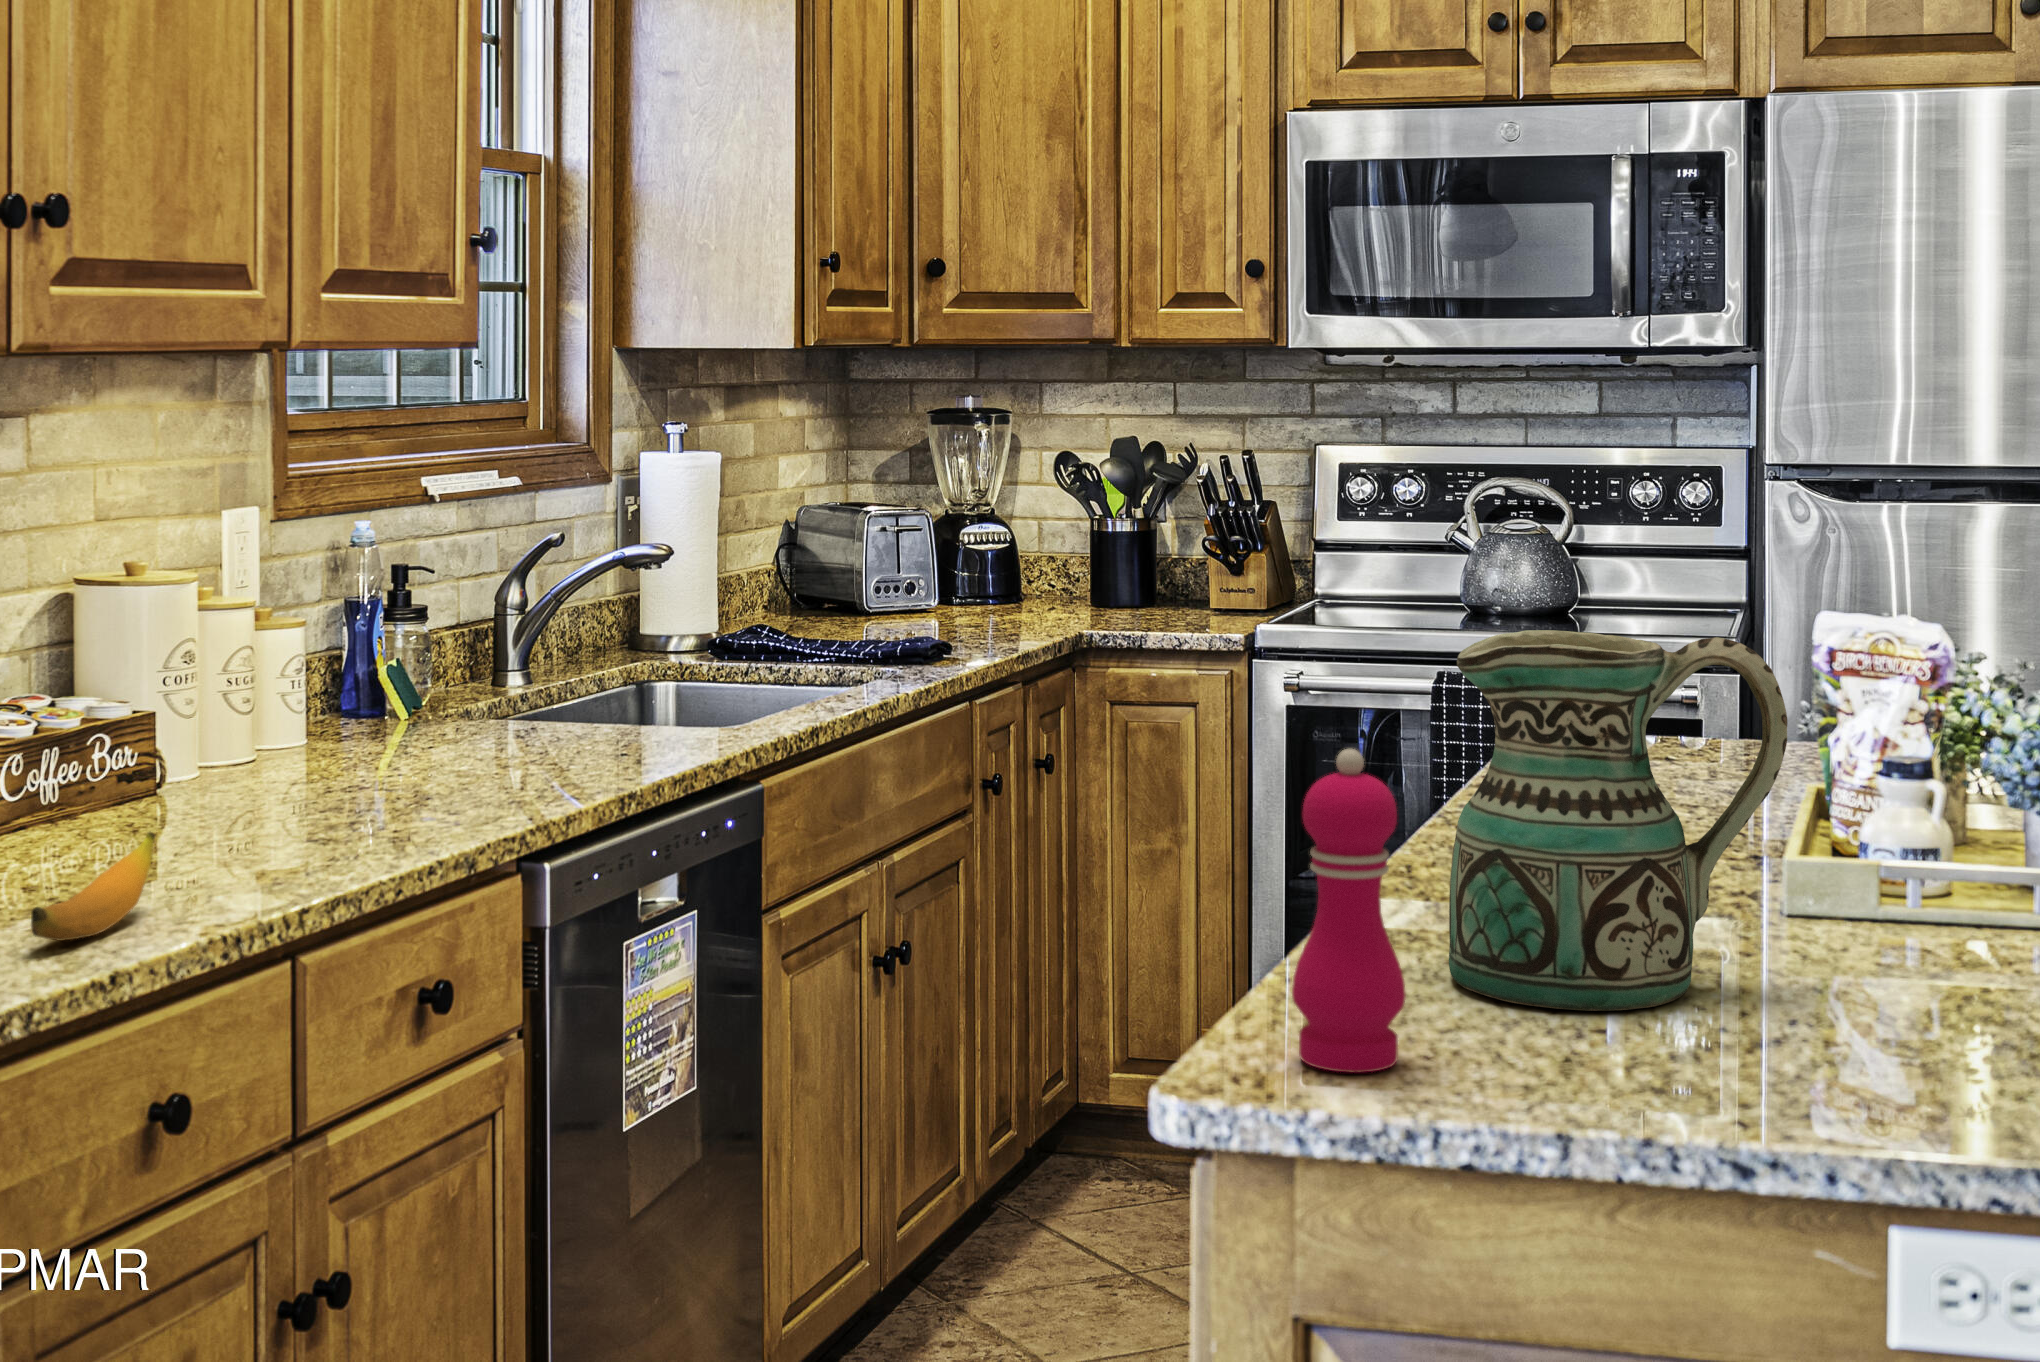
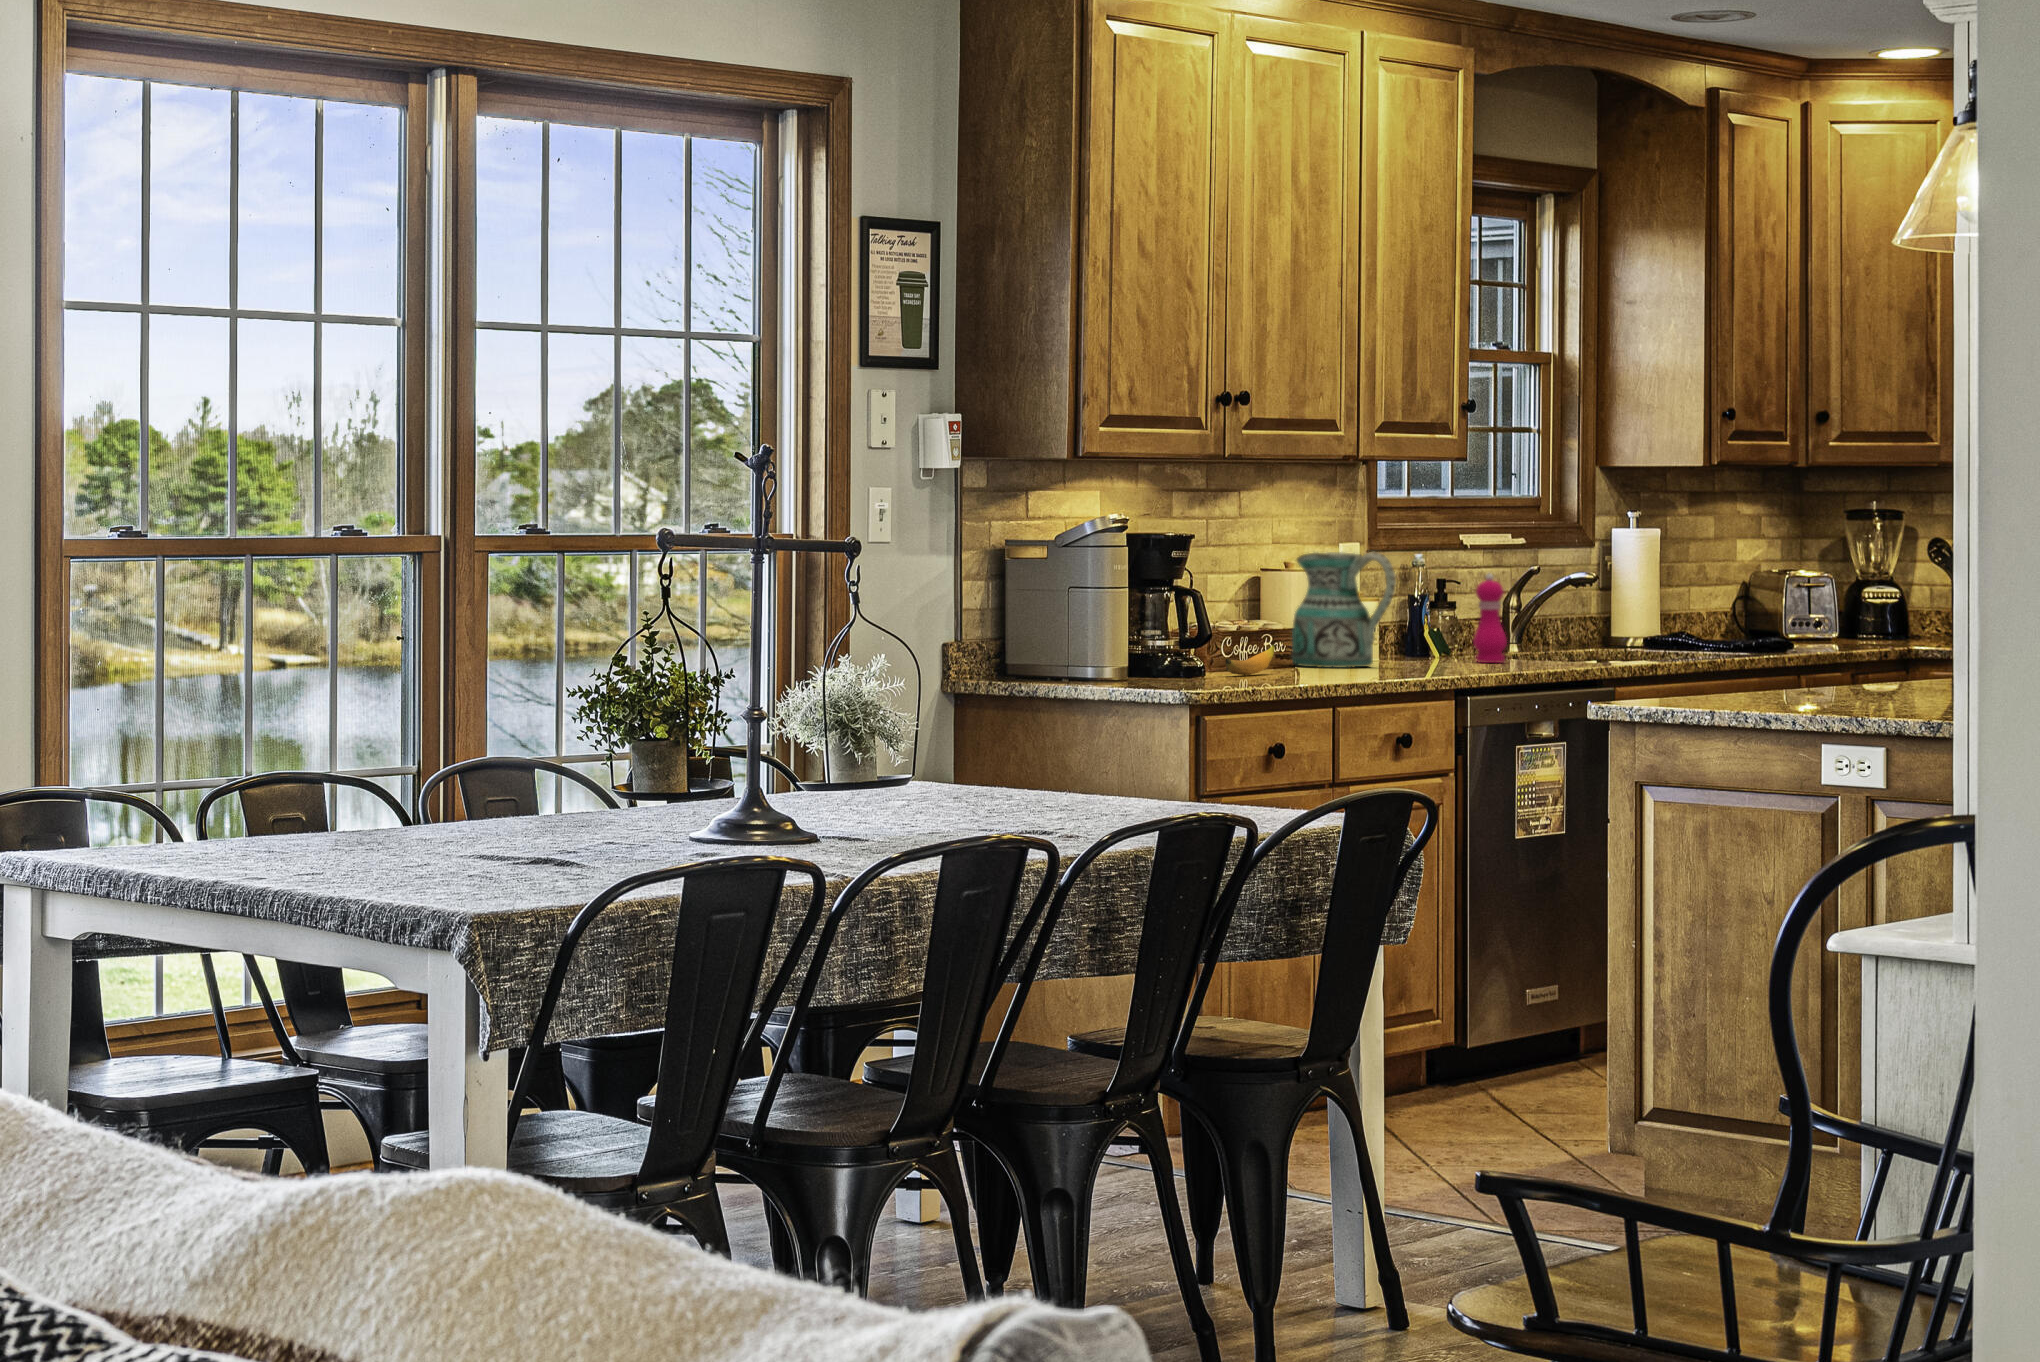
ceramic pitcher: present [1449,630,1788,1011] -> present [1292,552,1396,668]
pepper mill: present [1292,749,1406,1073] -> present [1473,574,1507,663]

